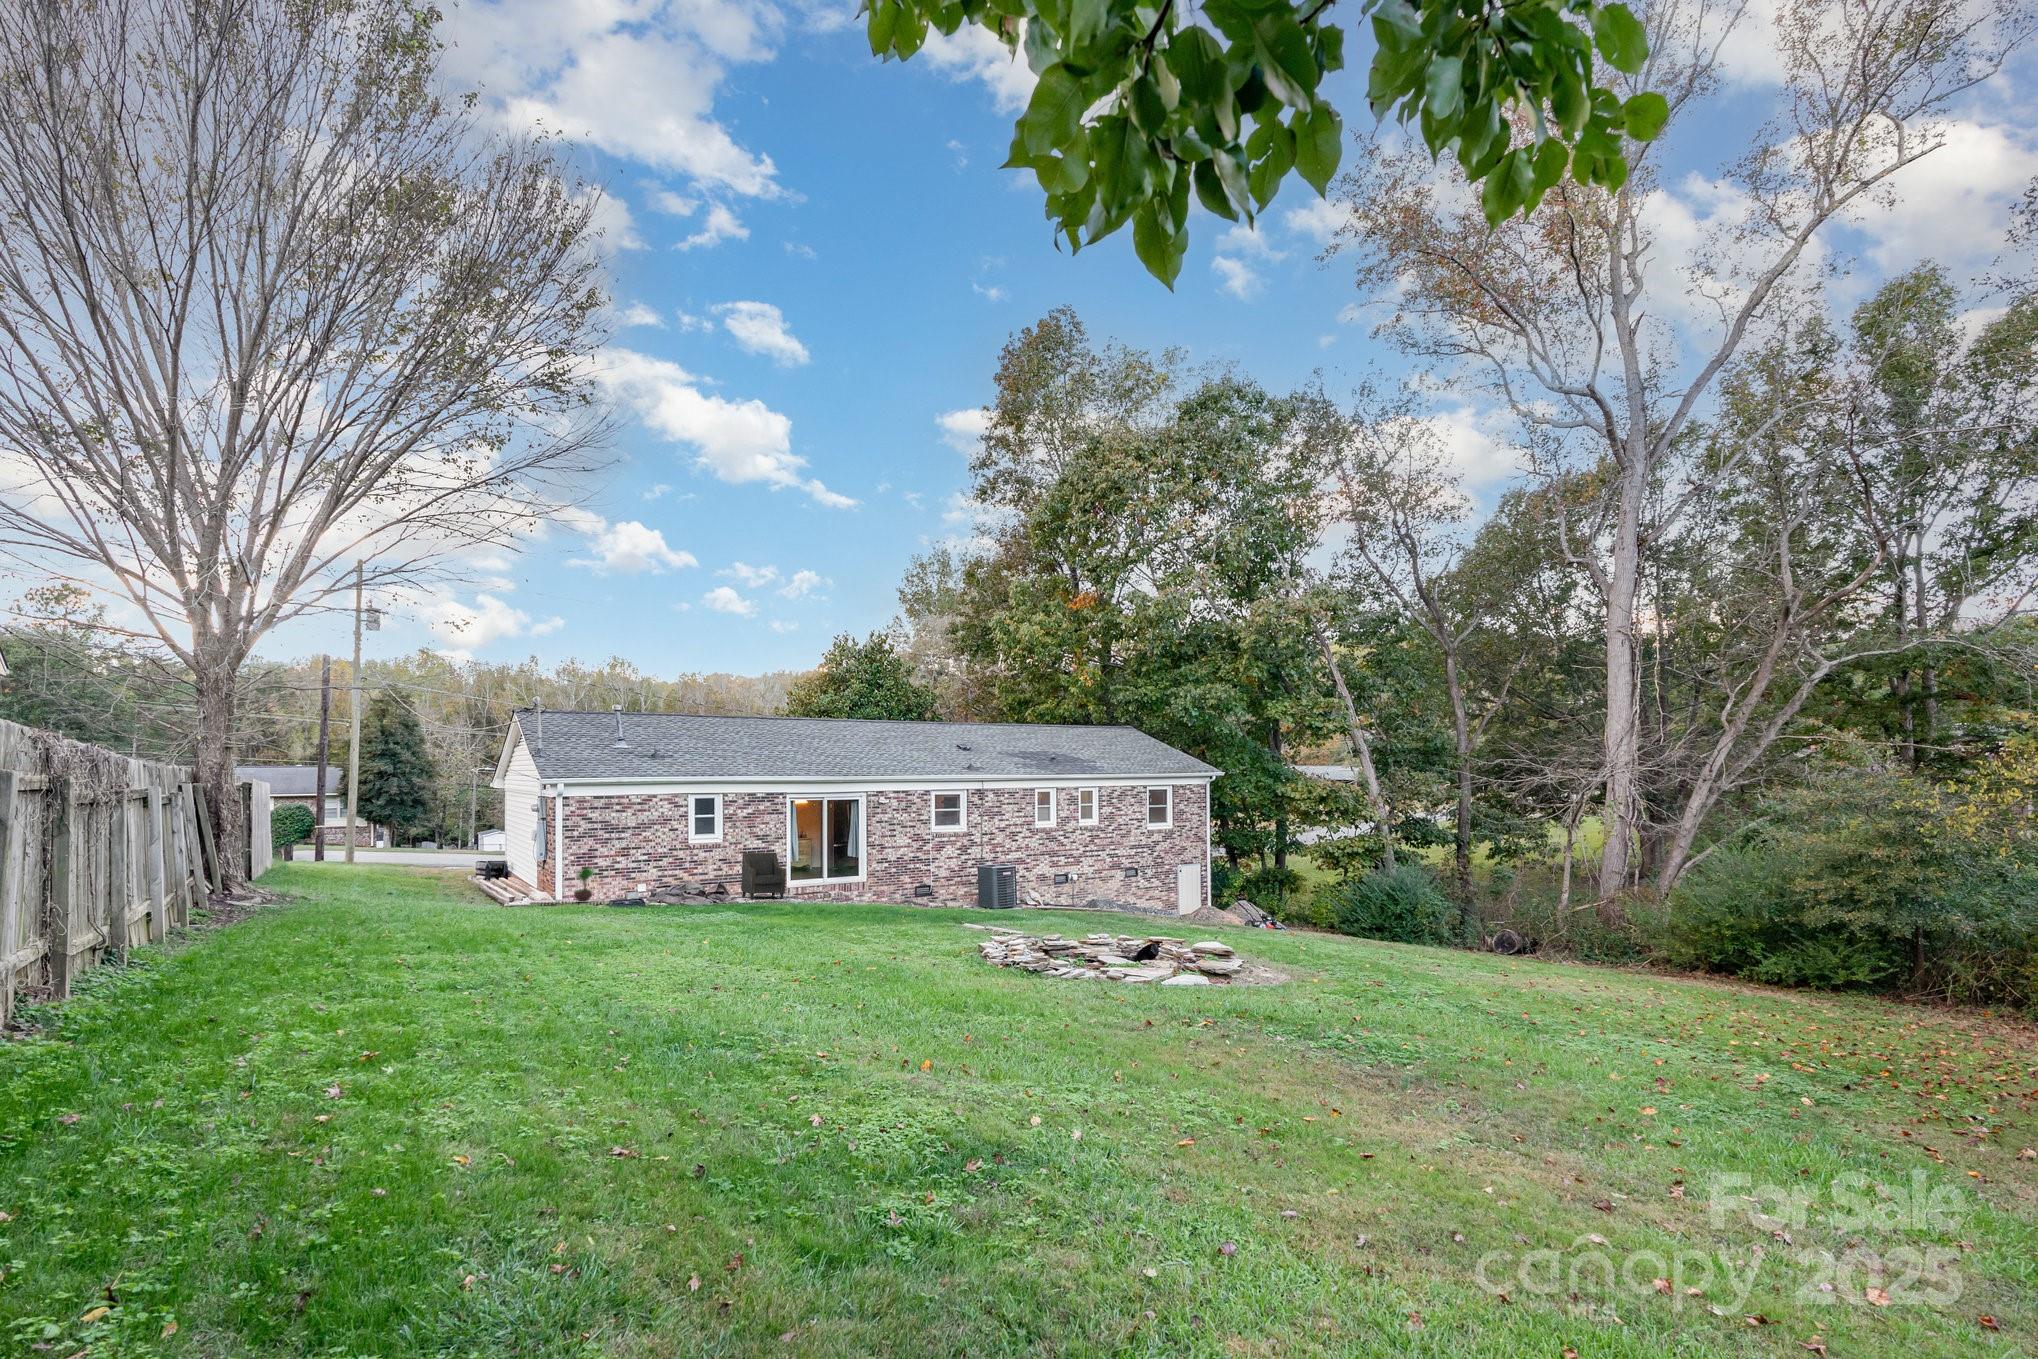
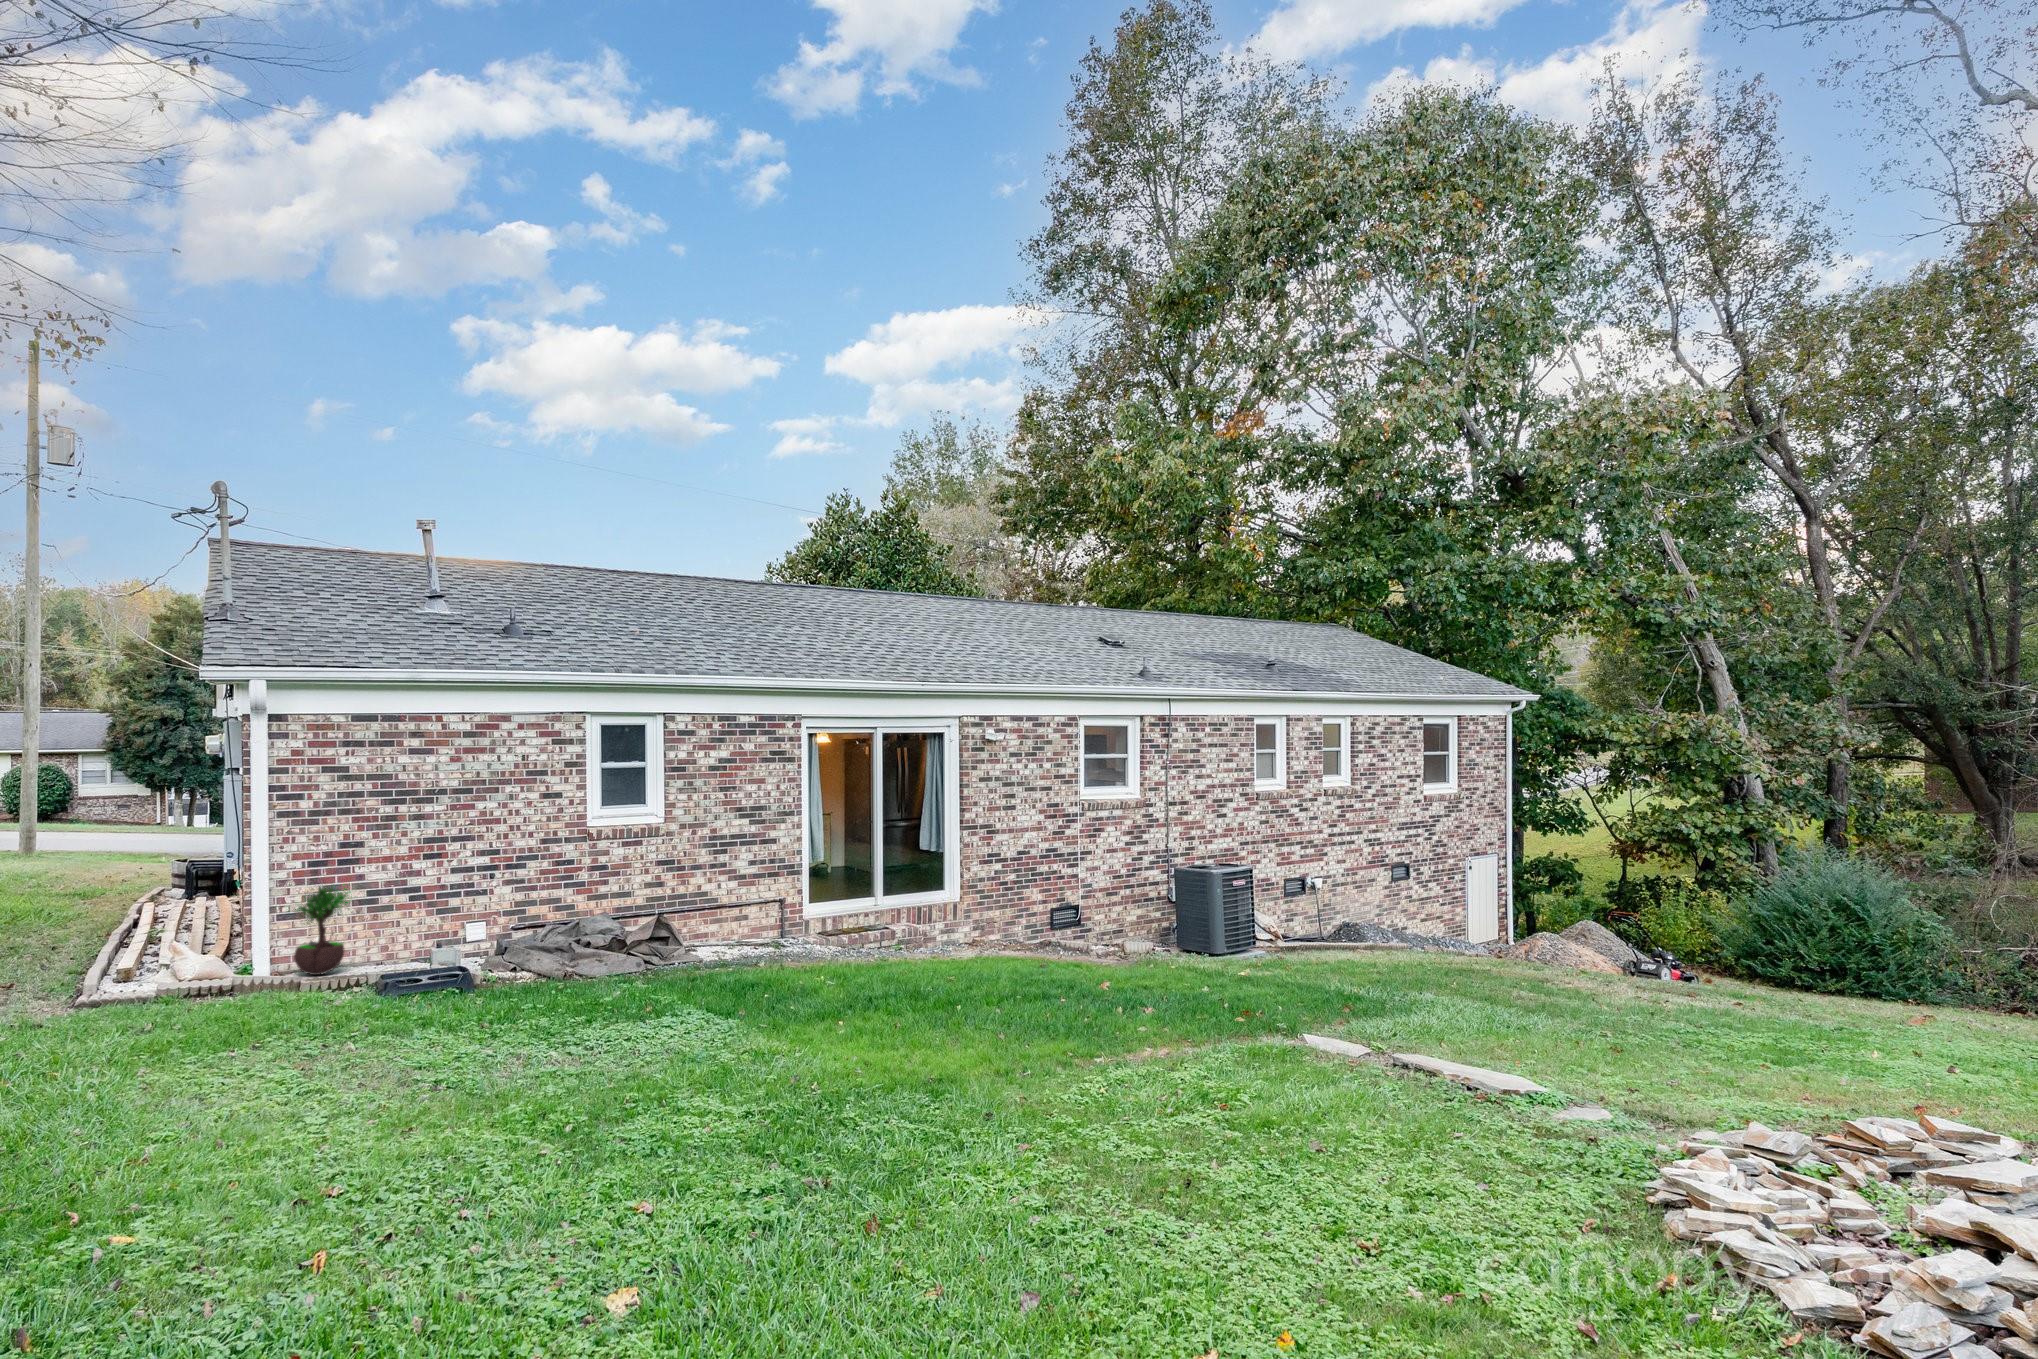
chair: present [741,852,786,900] -> none [709,844,810,954]

